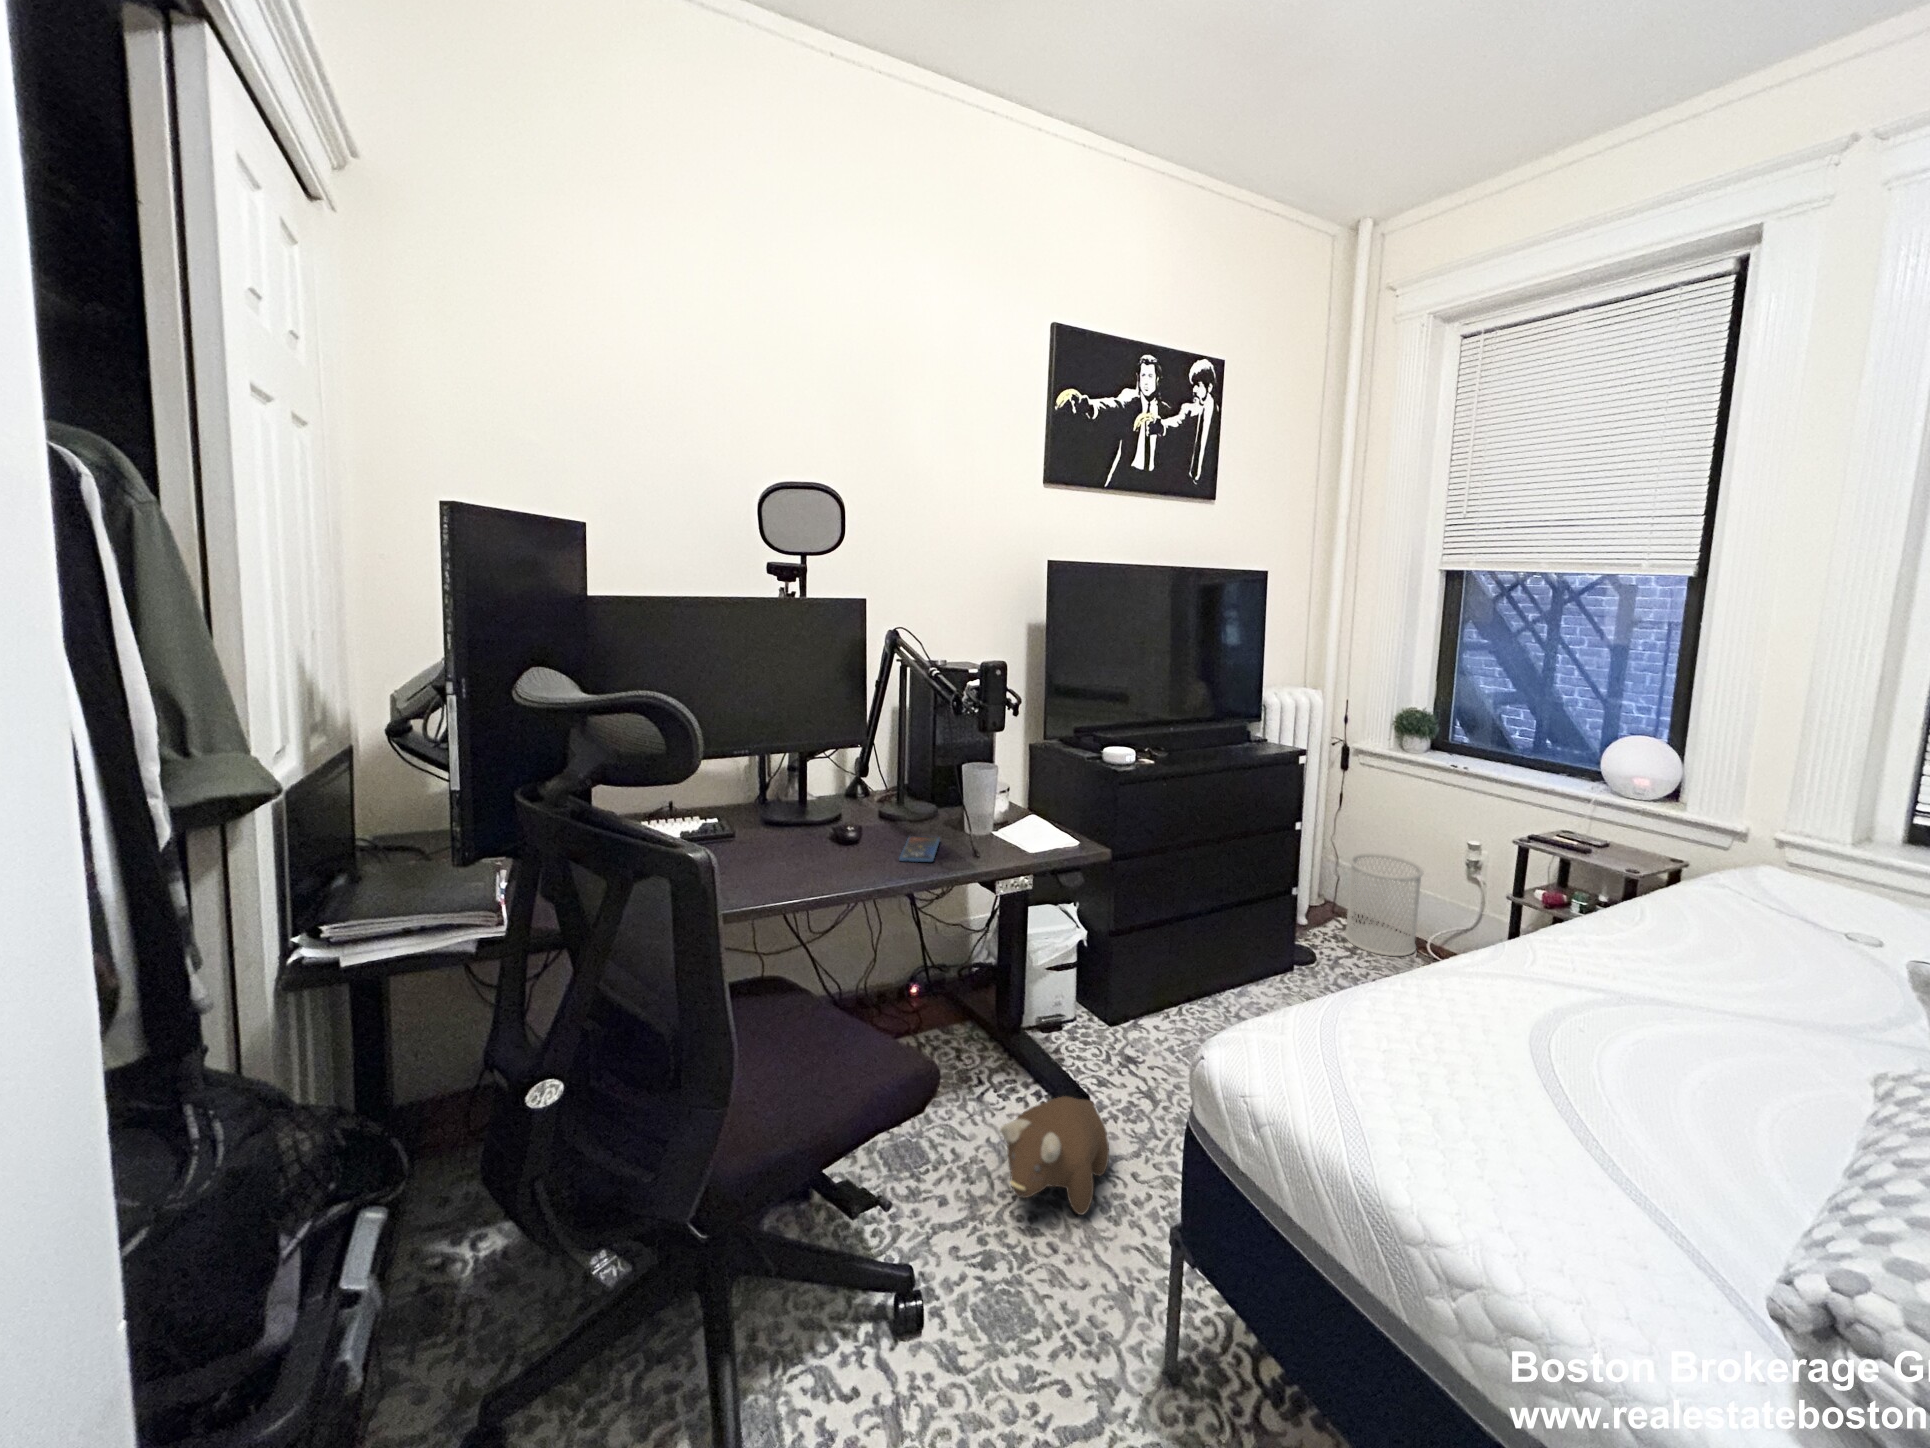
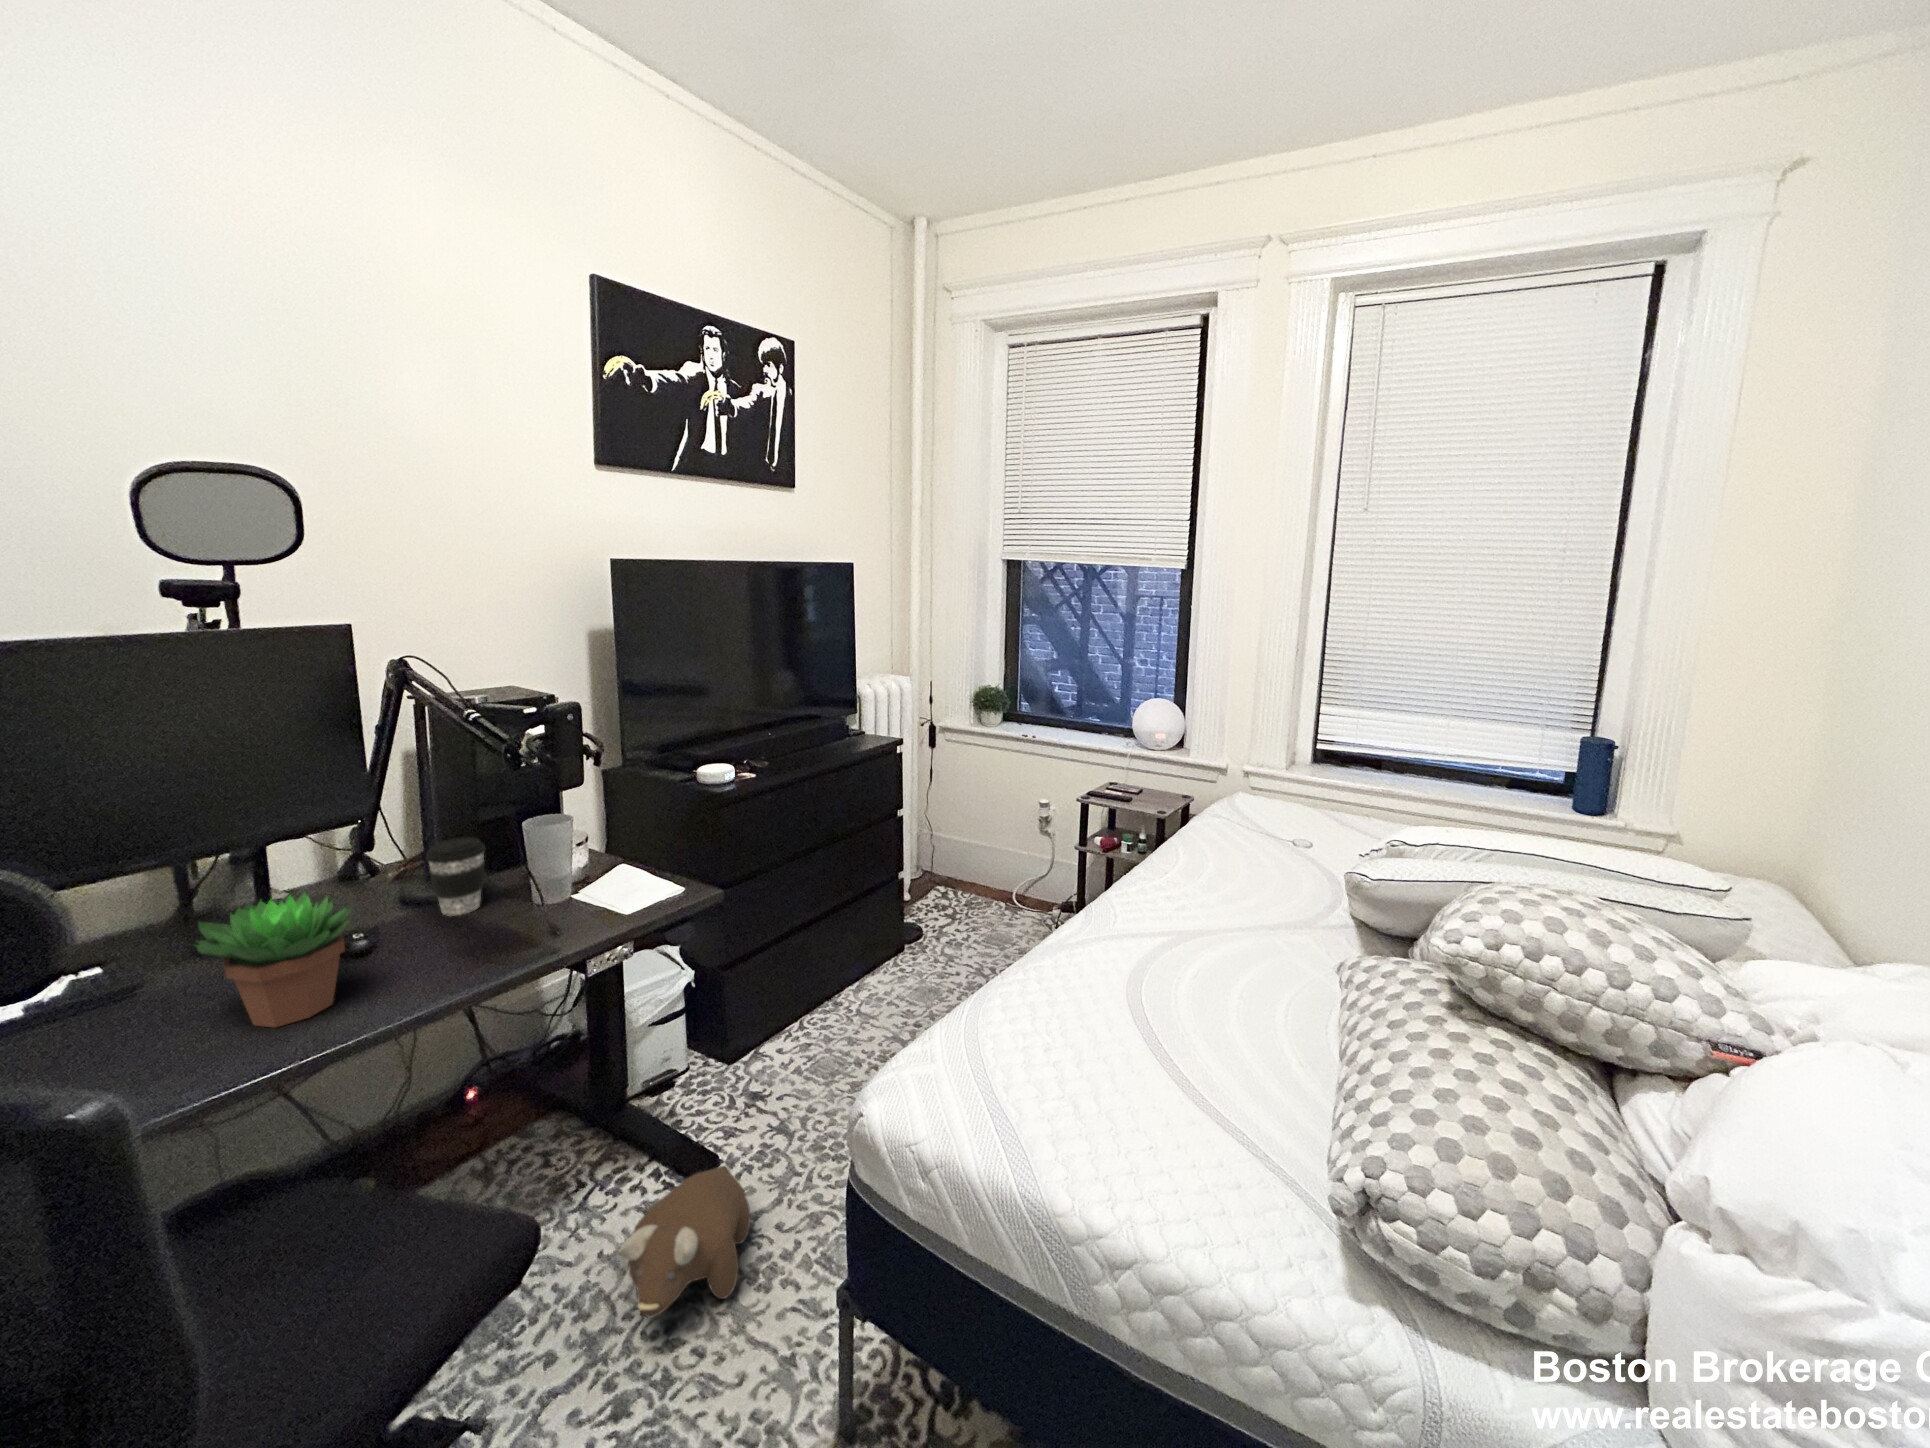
coffee cup: none [900,771,938,830] -> present [426,837,485,916]
succulent plant: none [771,783,854,873] -> present [196,893,351,1028]
smartphone: present [899,836,940,862] -> none [437,921,497,969]
wastebasket: present [1344,853,1423,956] -> none [944,821,1005,912]

